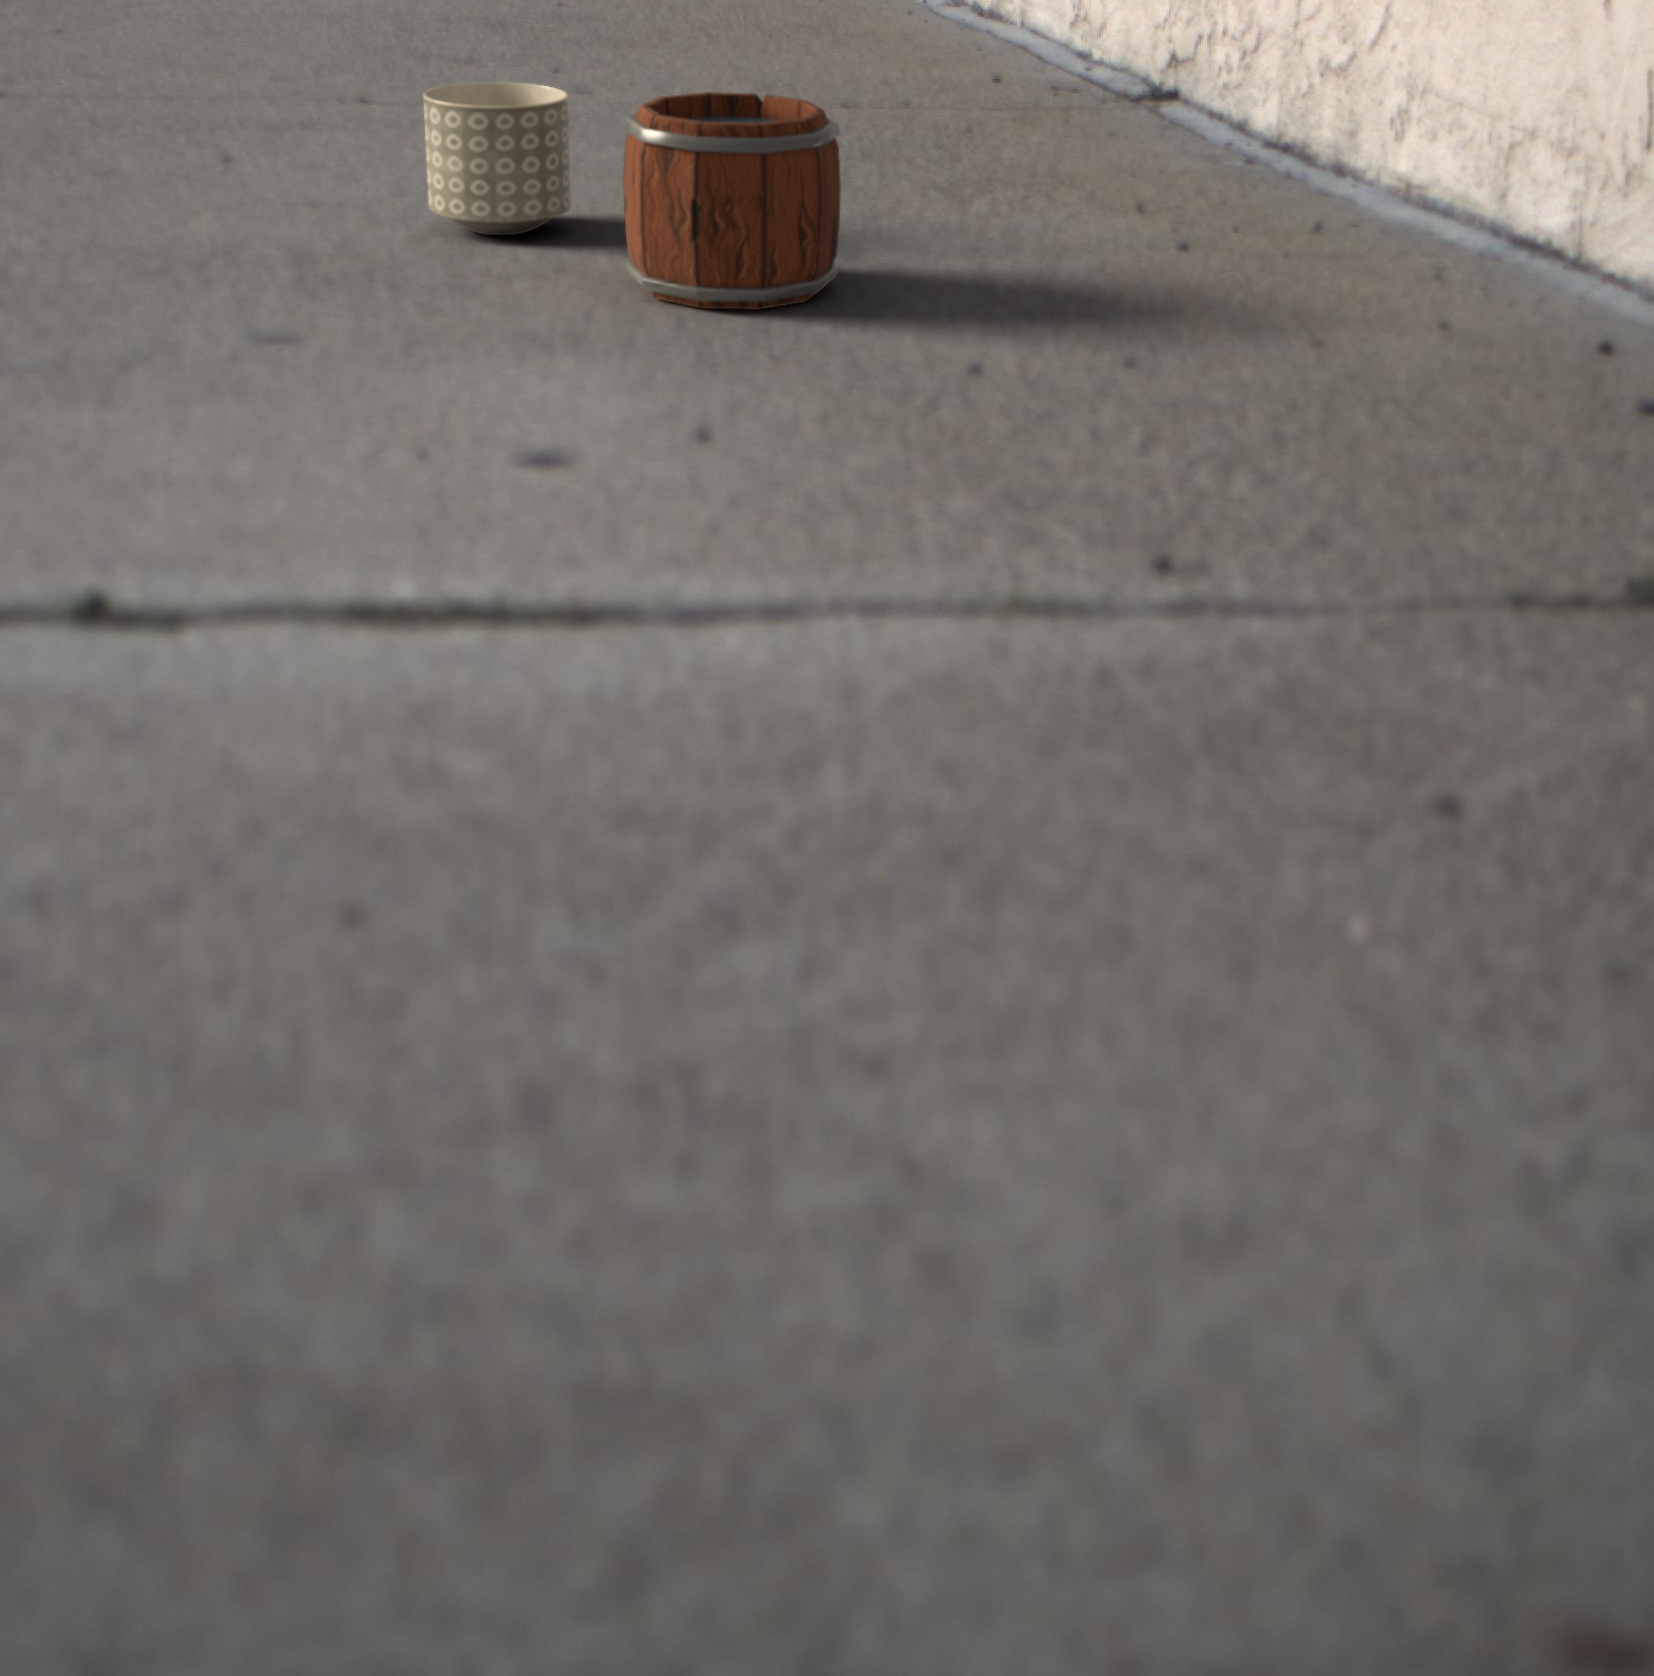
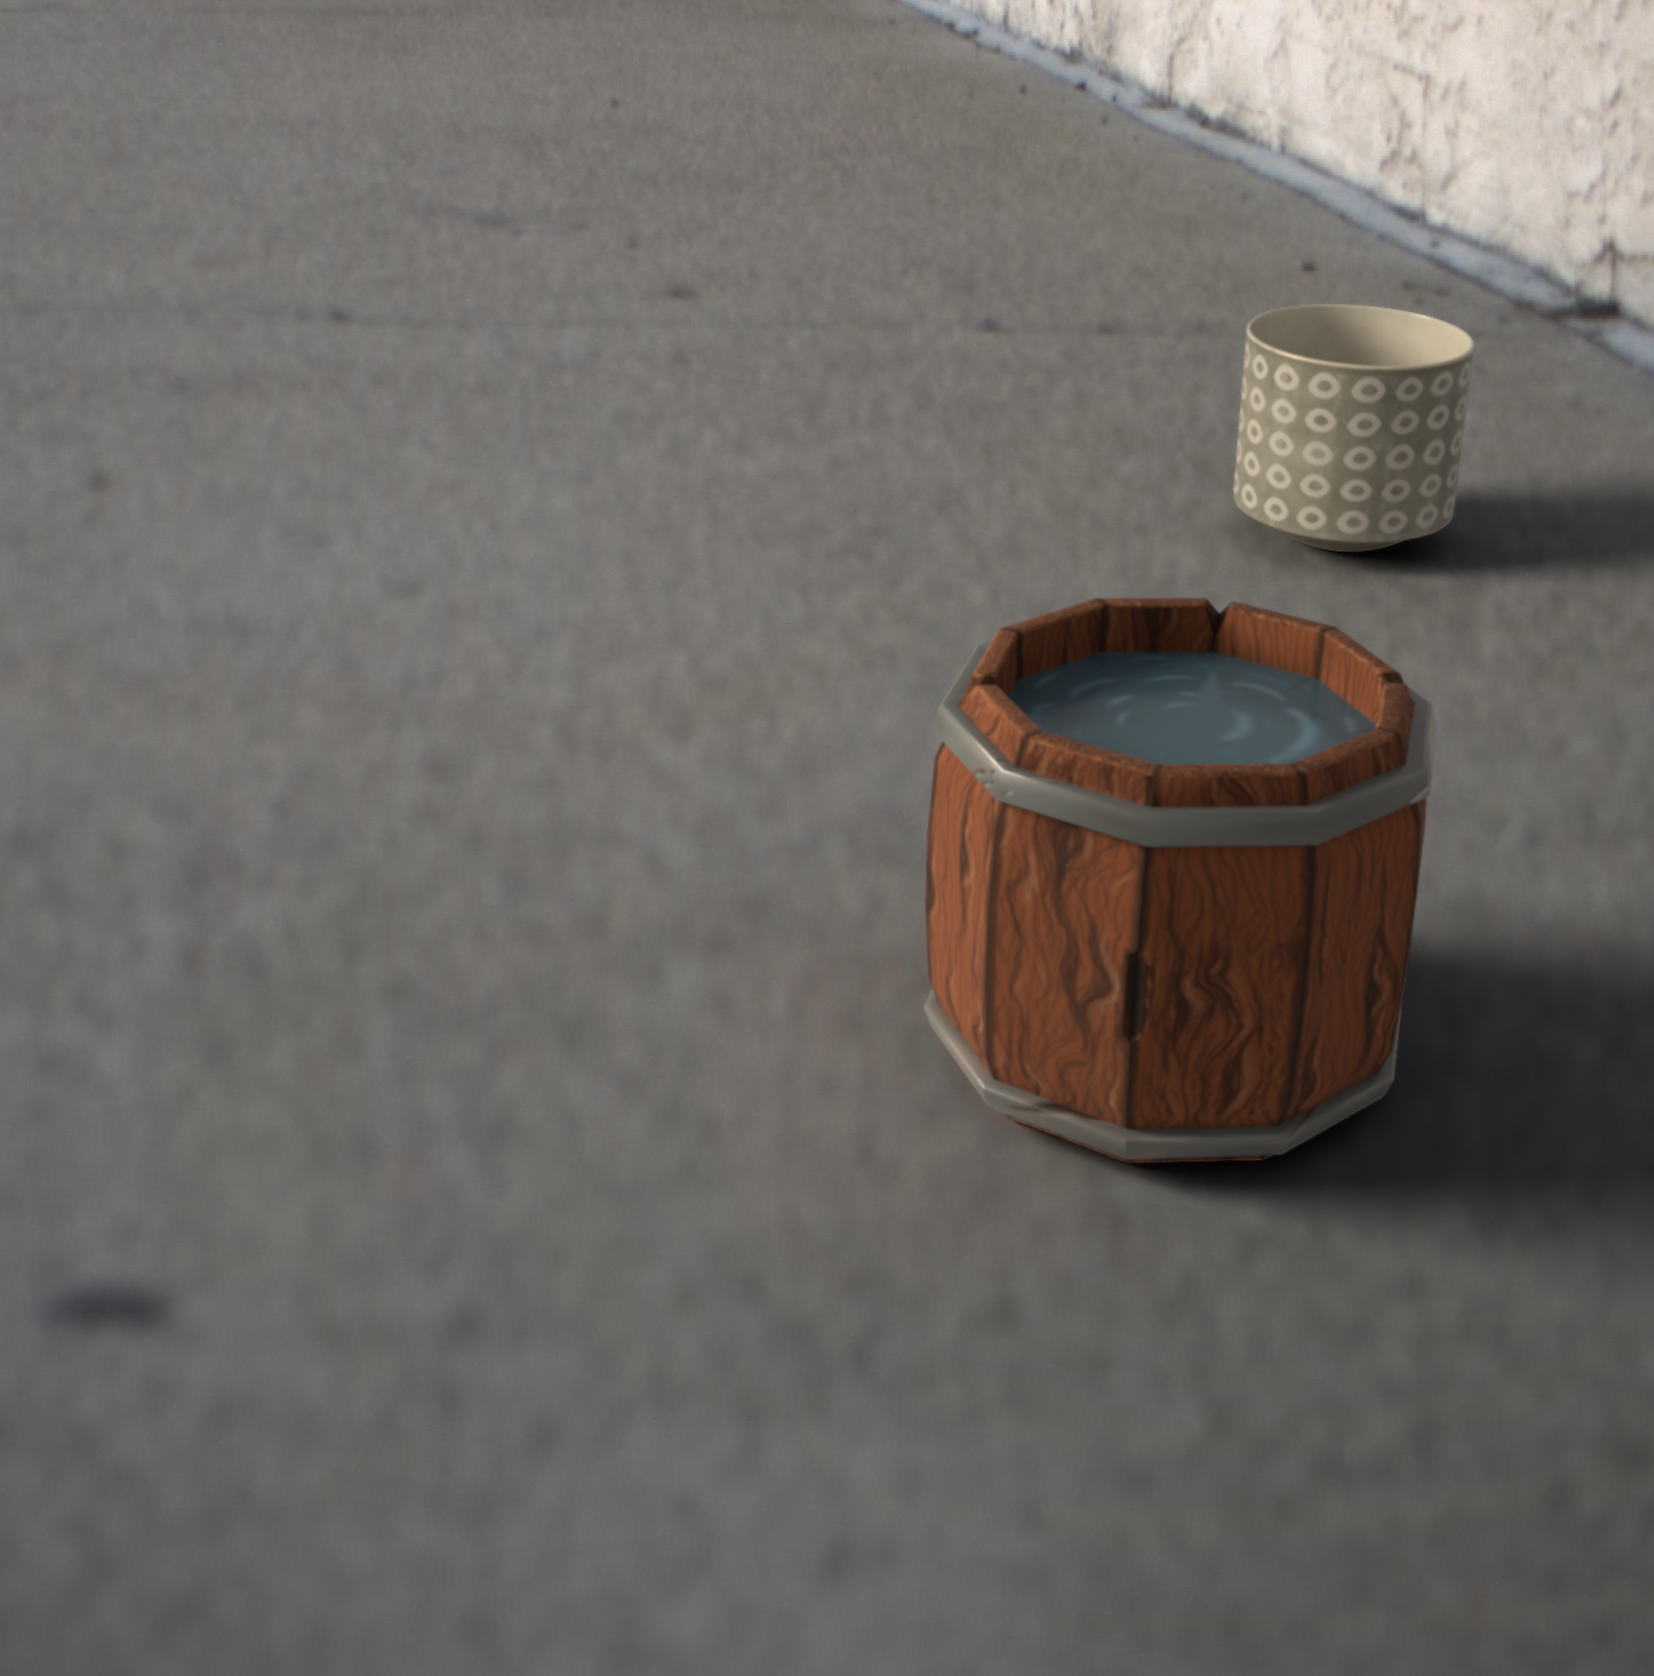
planter: present [423,82,571,235] -> present [1233,304,1474,552]

